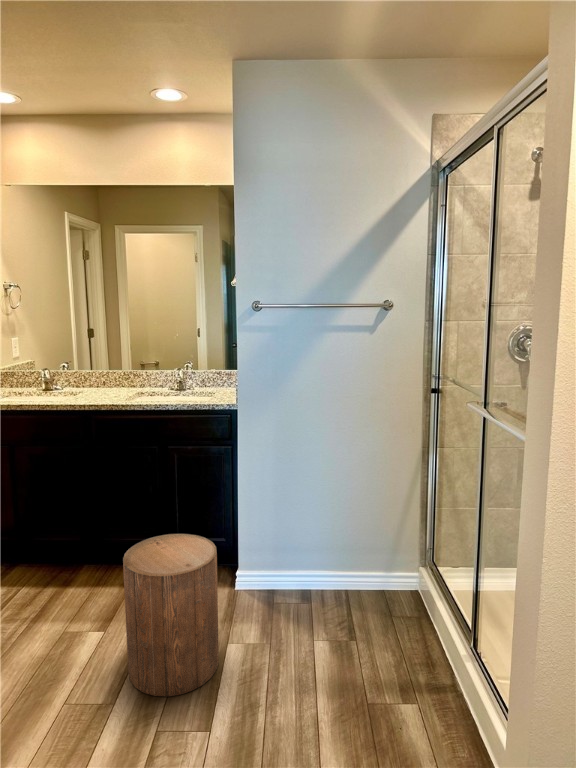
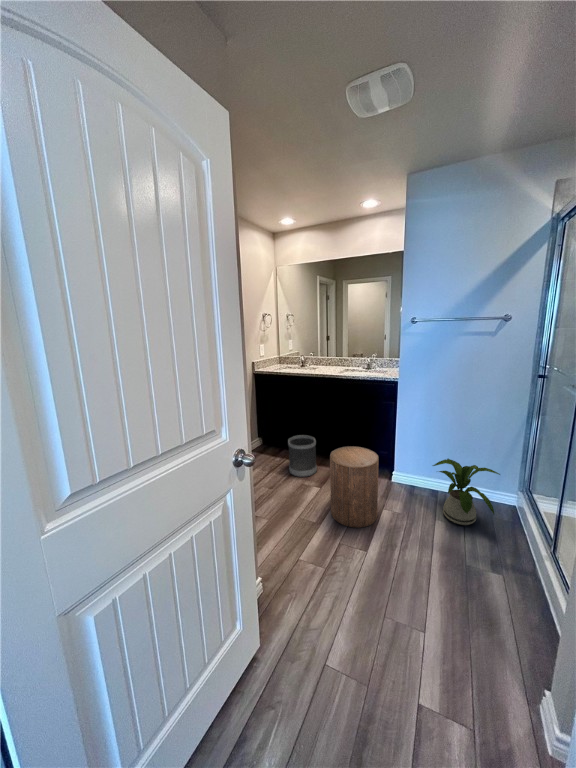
wastebasket: none [27,527,93,617] -> present [288,435,317,477]
house plant: none [302,530,401,638] -> present [433,459,500,525]

